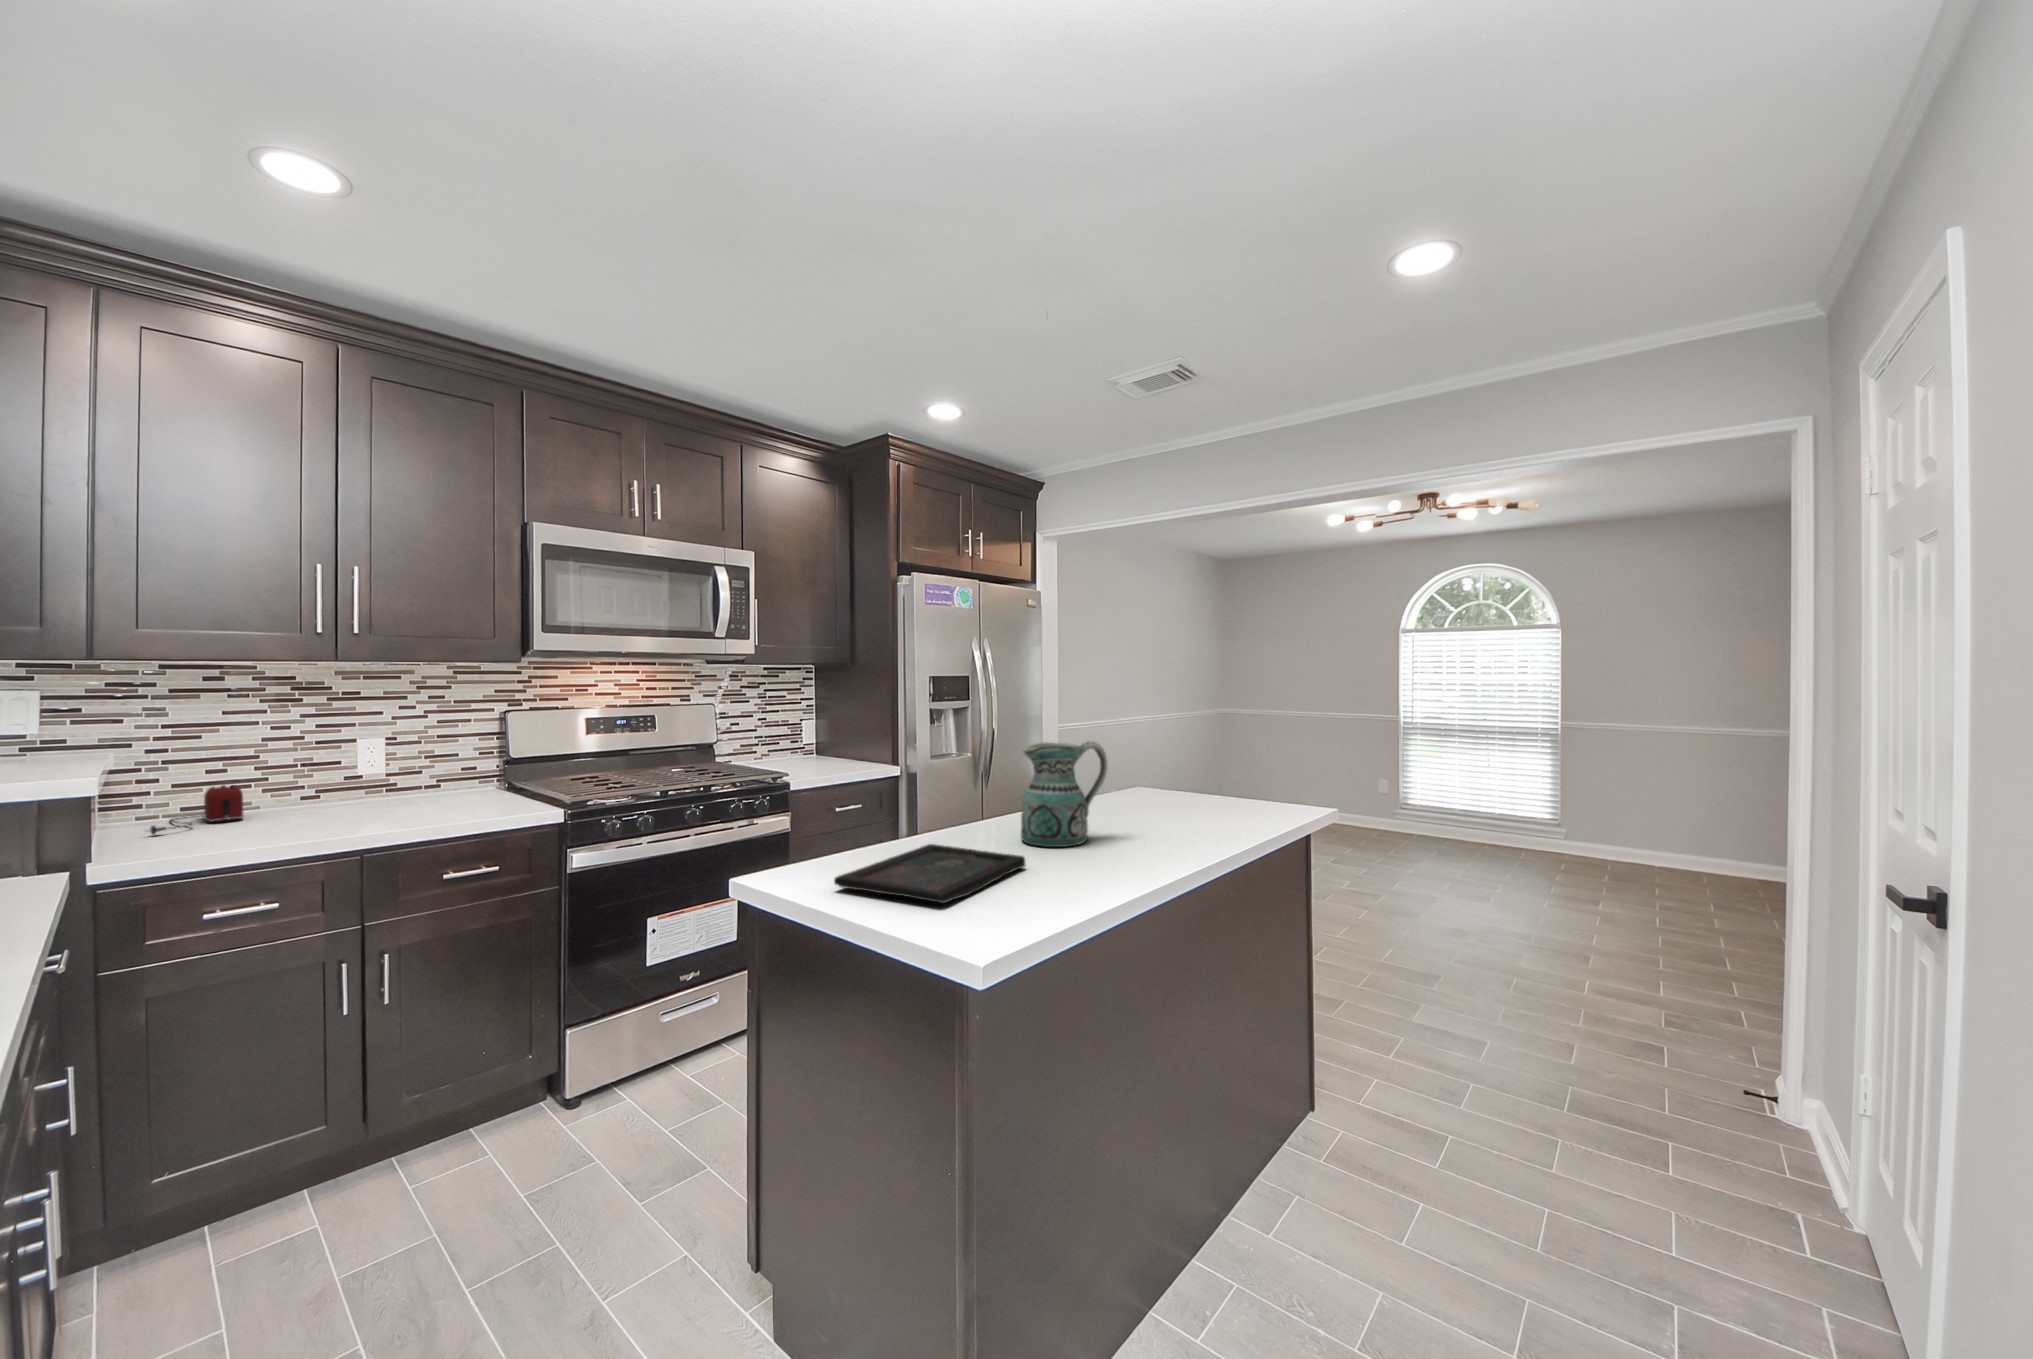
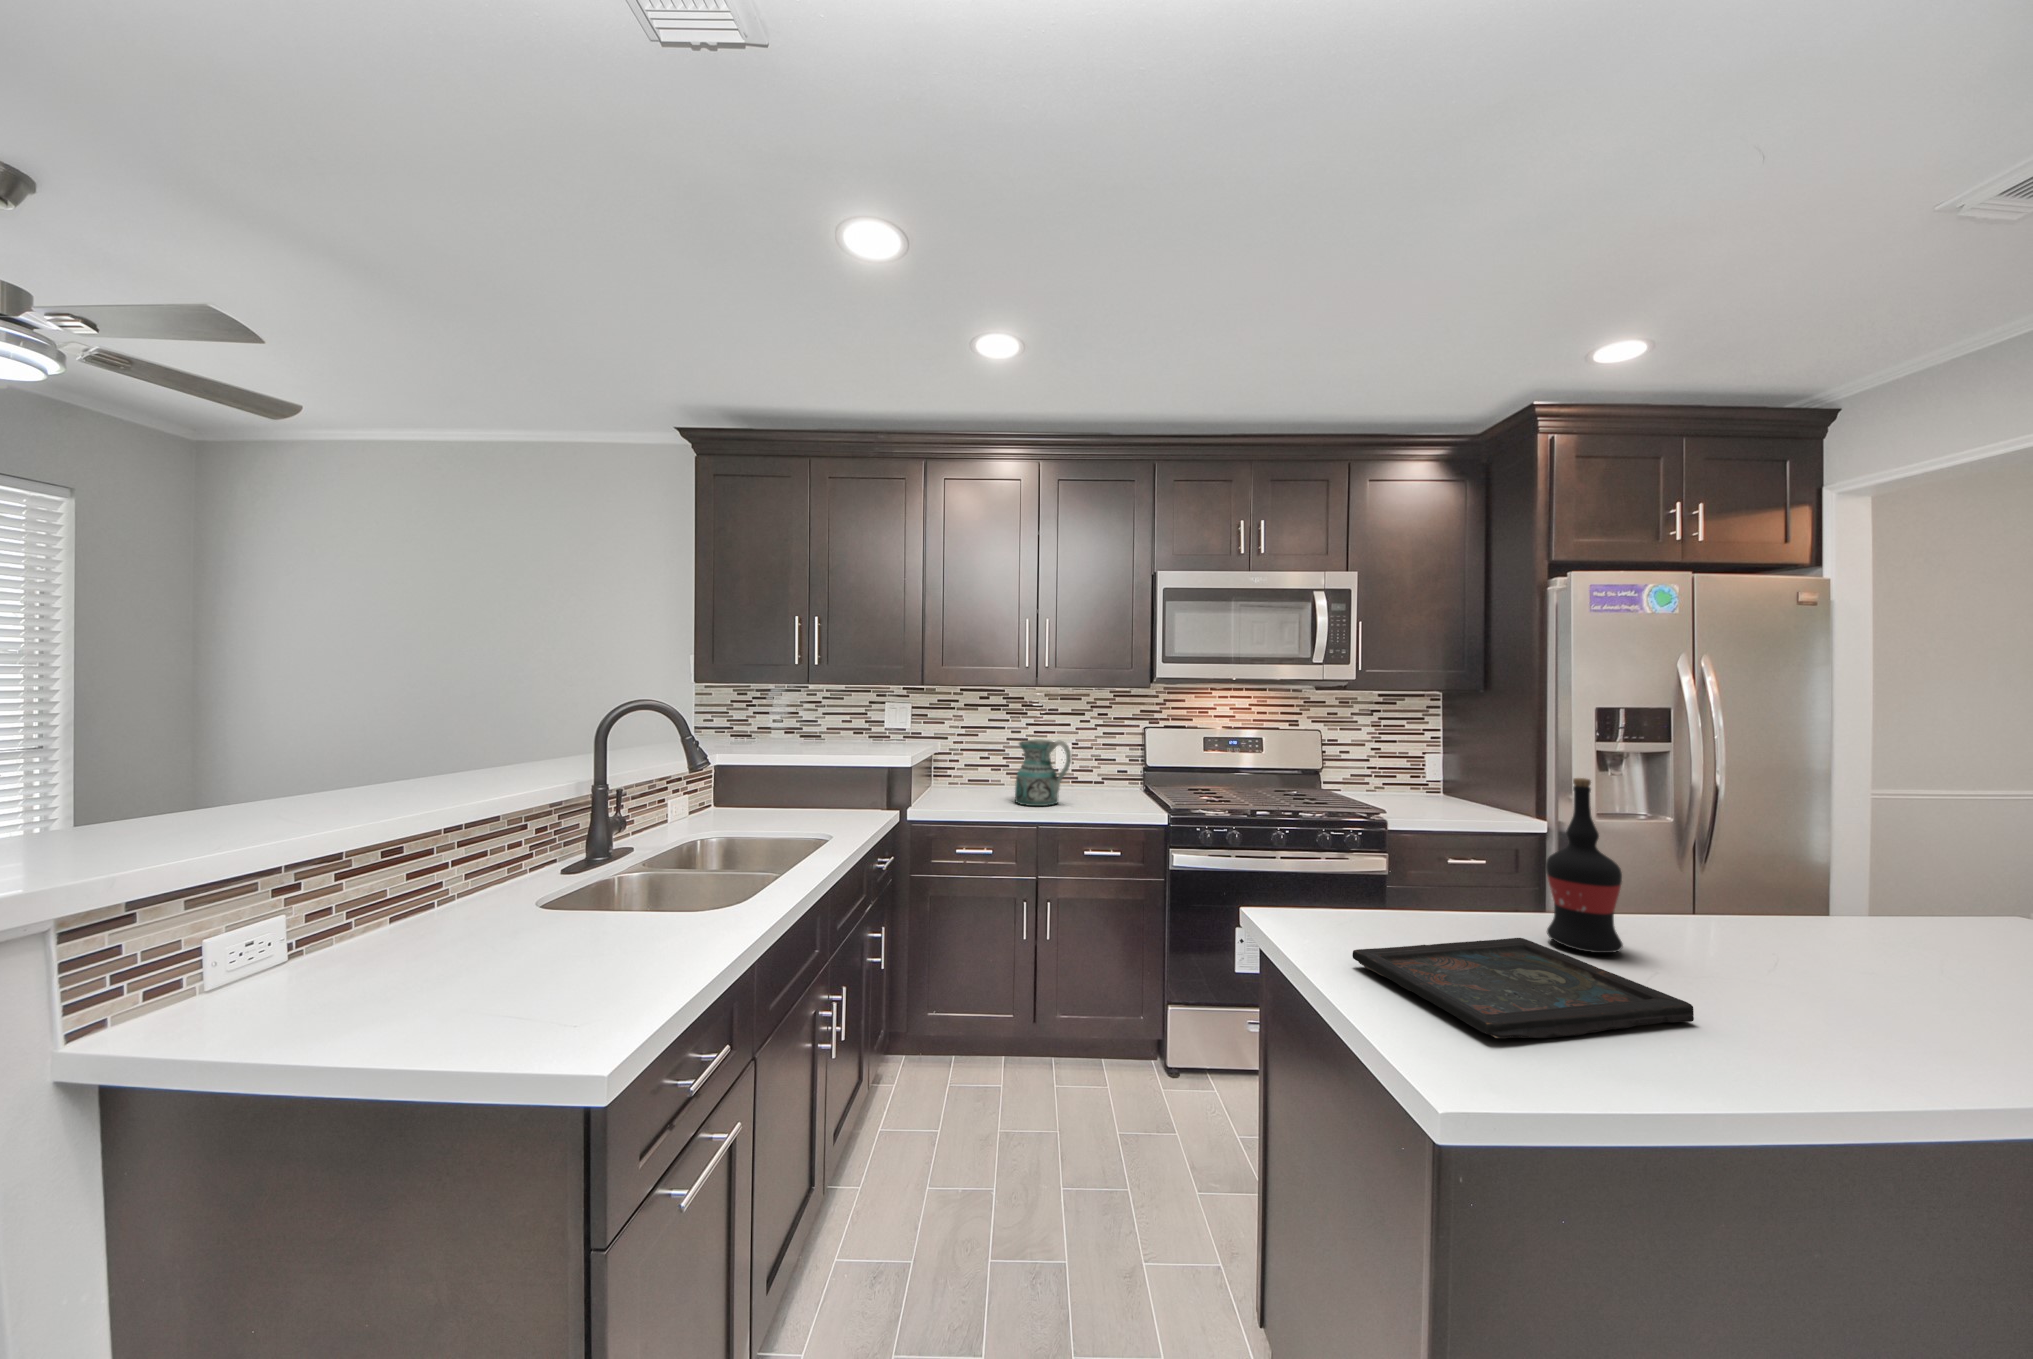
wine bottle: none [939,725,980,845] -> present [1546,778,1623,953]
ceramic pitcher: present [1021,741,1107,847] -> present [1015,739,1072,806]
toaster: present [149,785,243,835] -> none [944,767,991,794]

